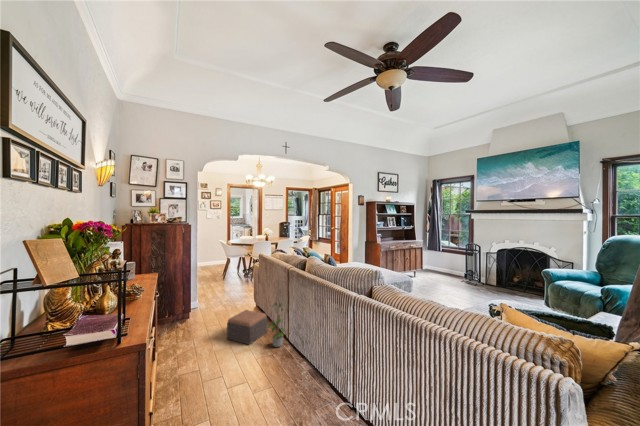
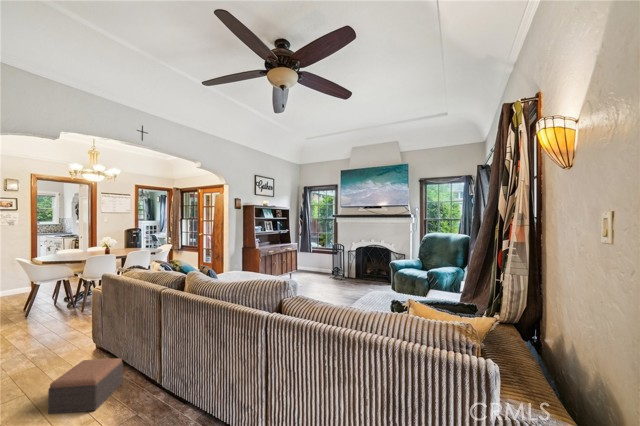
potted plant: present [268,302,284,347] -> none [127,337,158,401]

